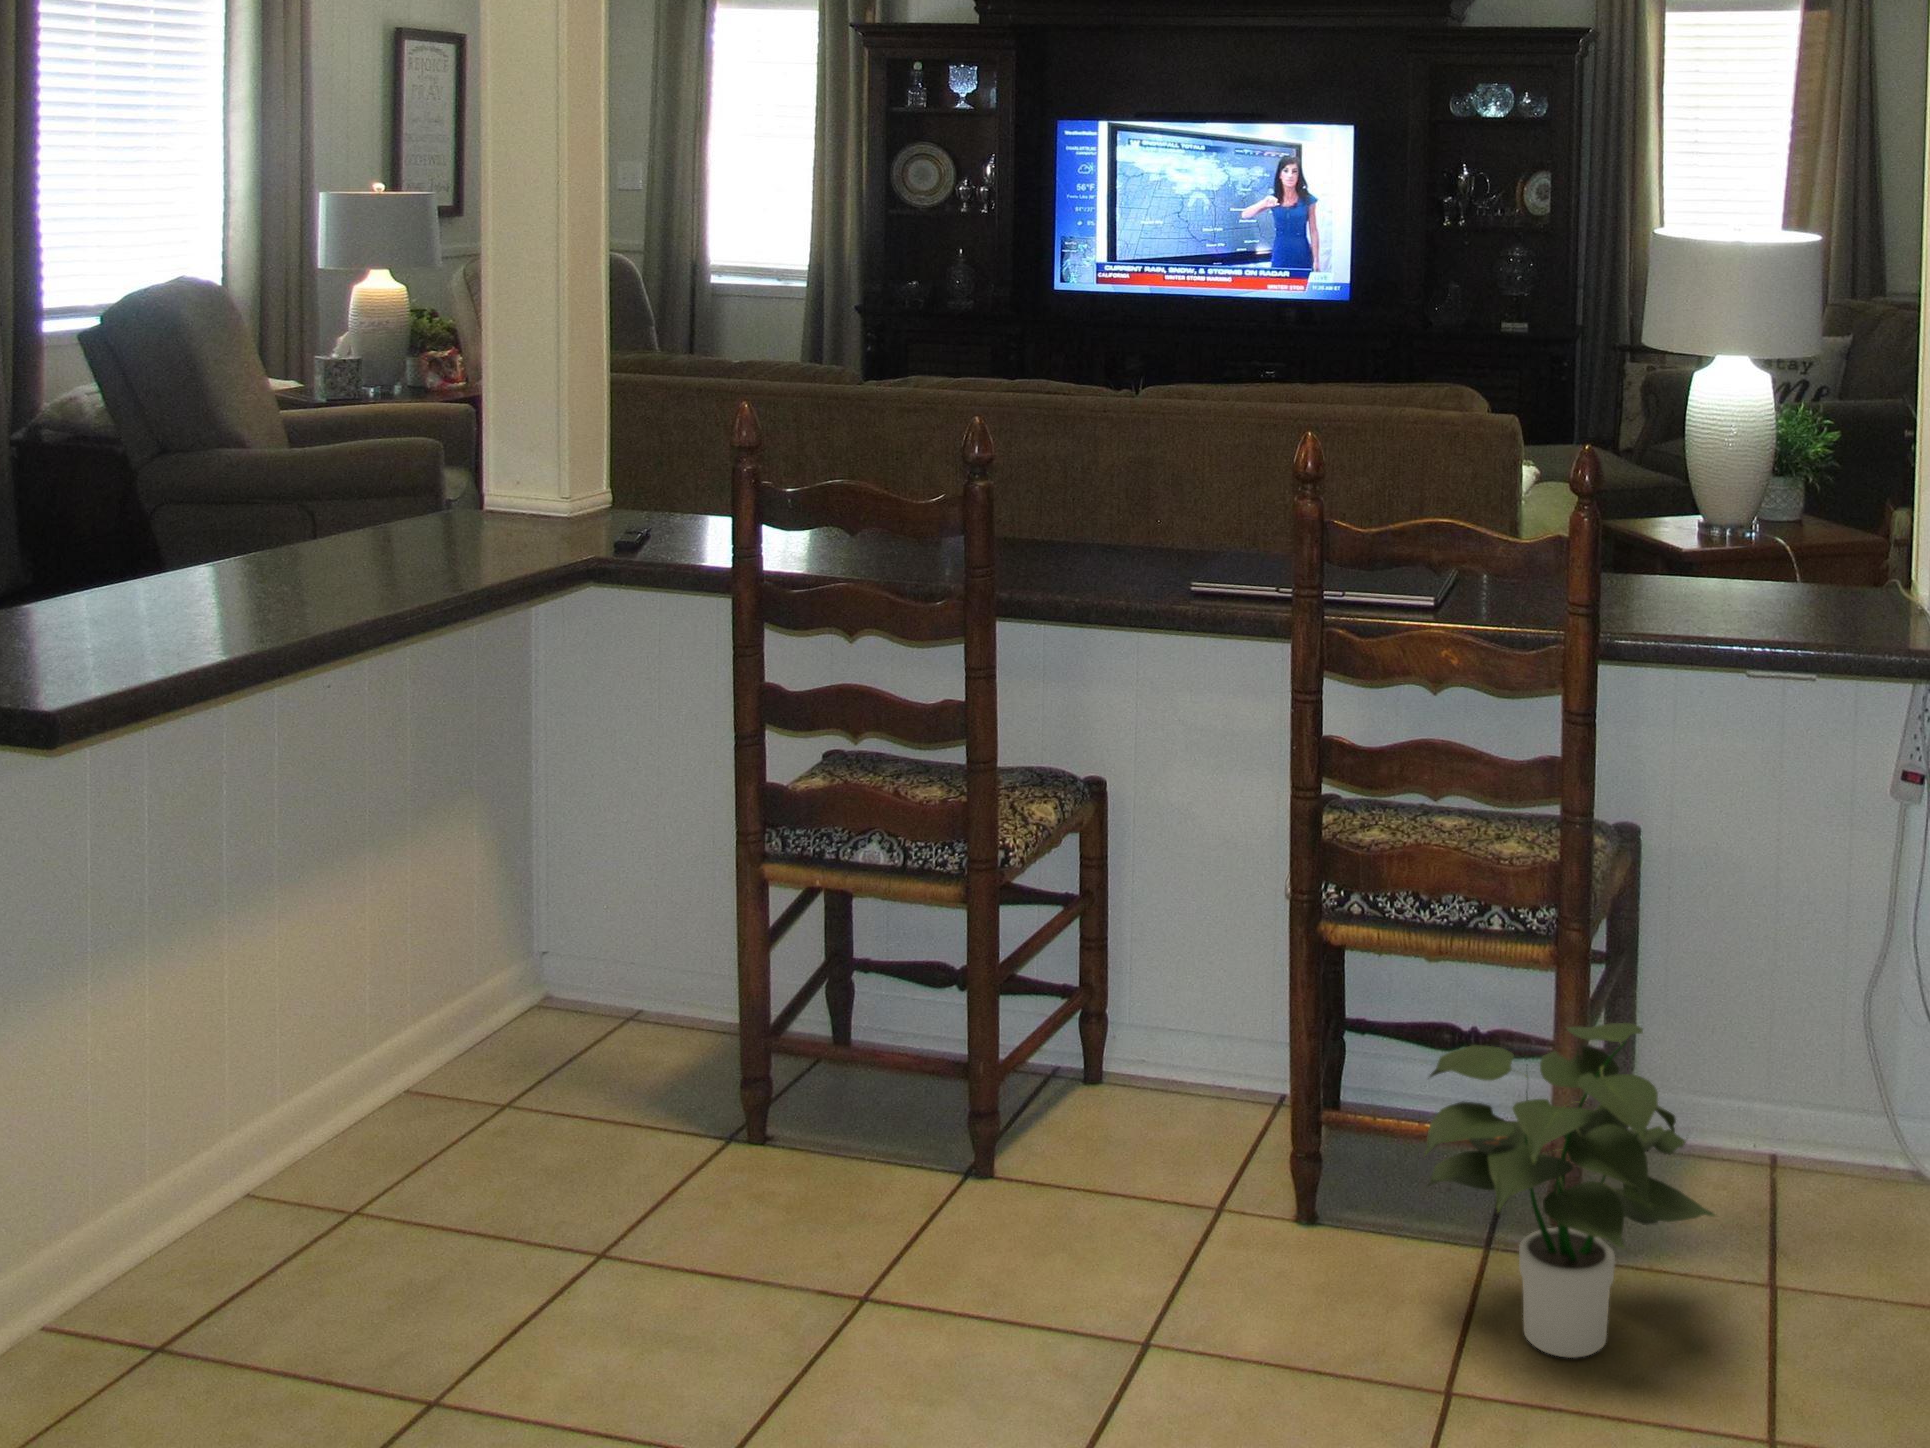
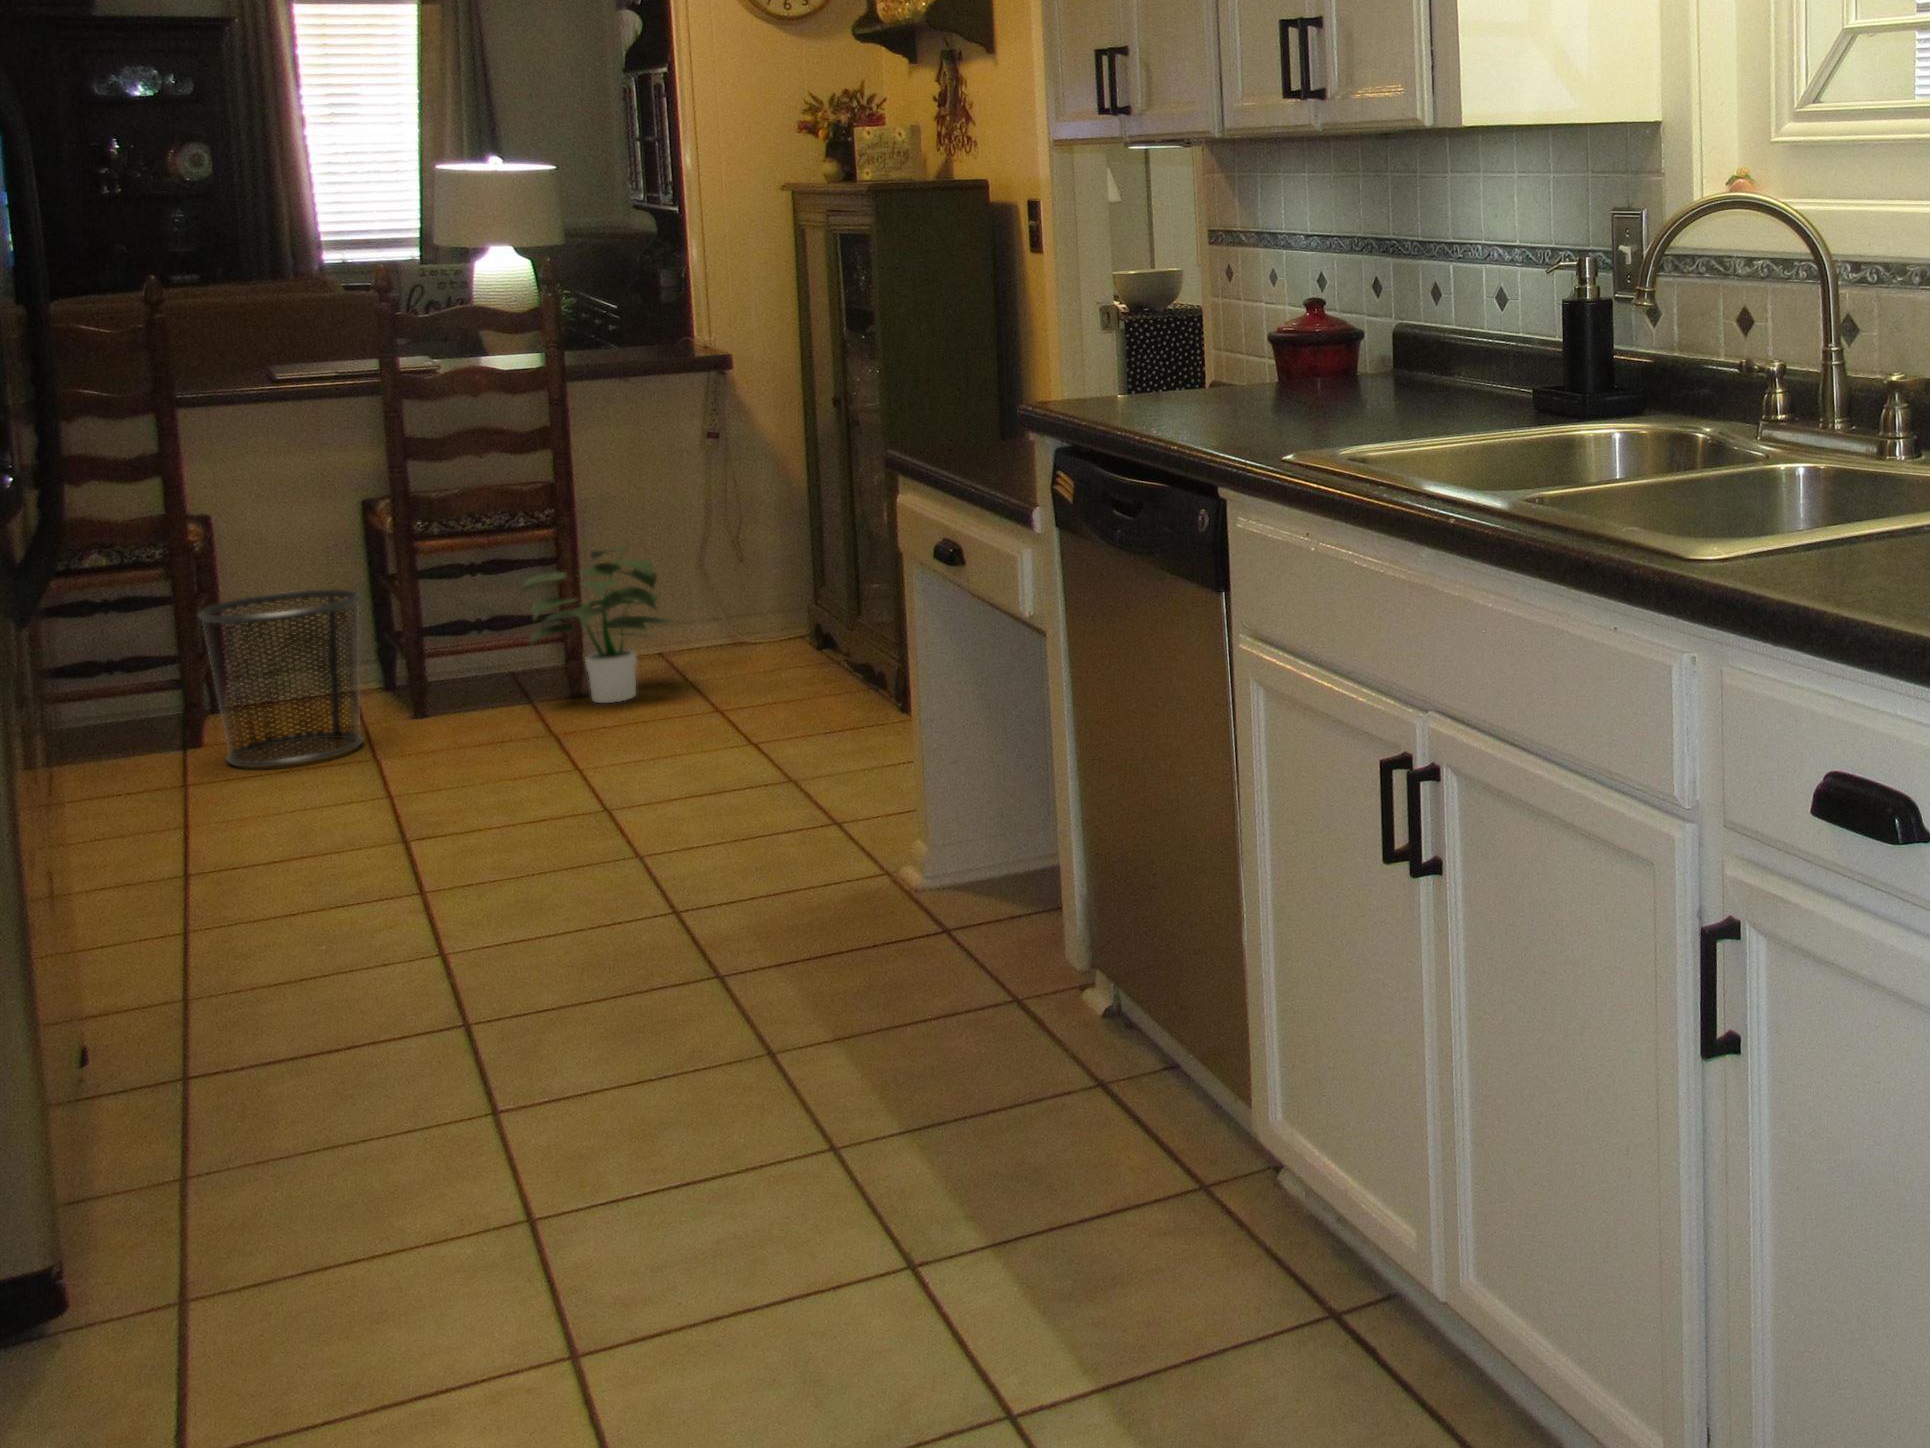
waste bin: none [891,975,1145,1338] -> present [198,589,363,767]

